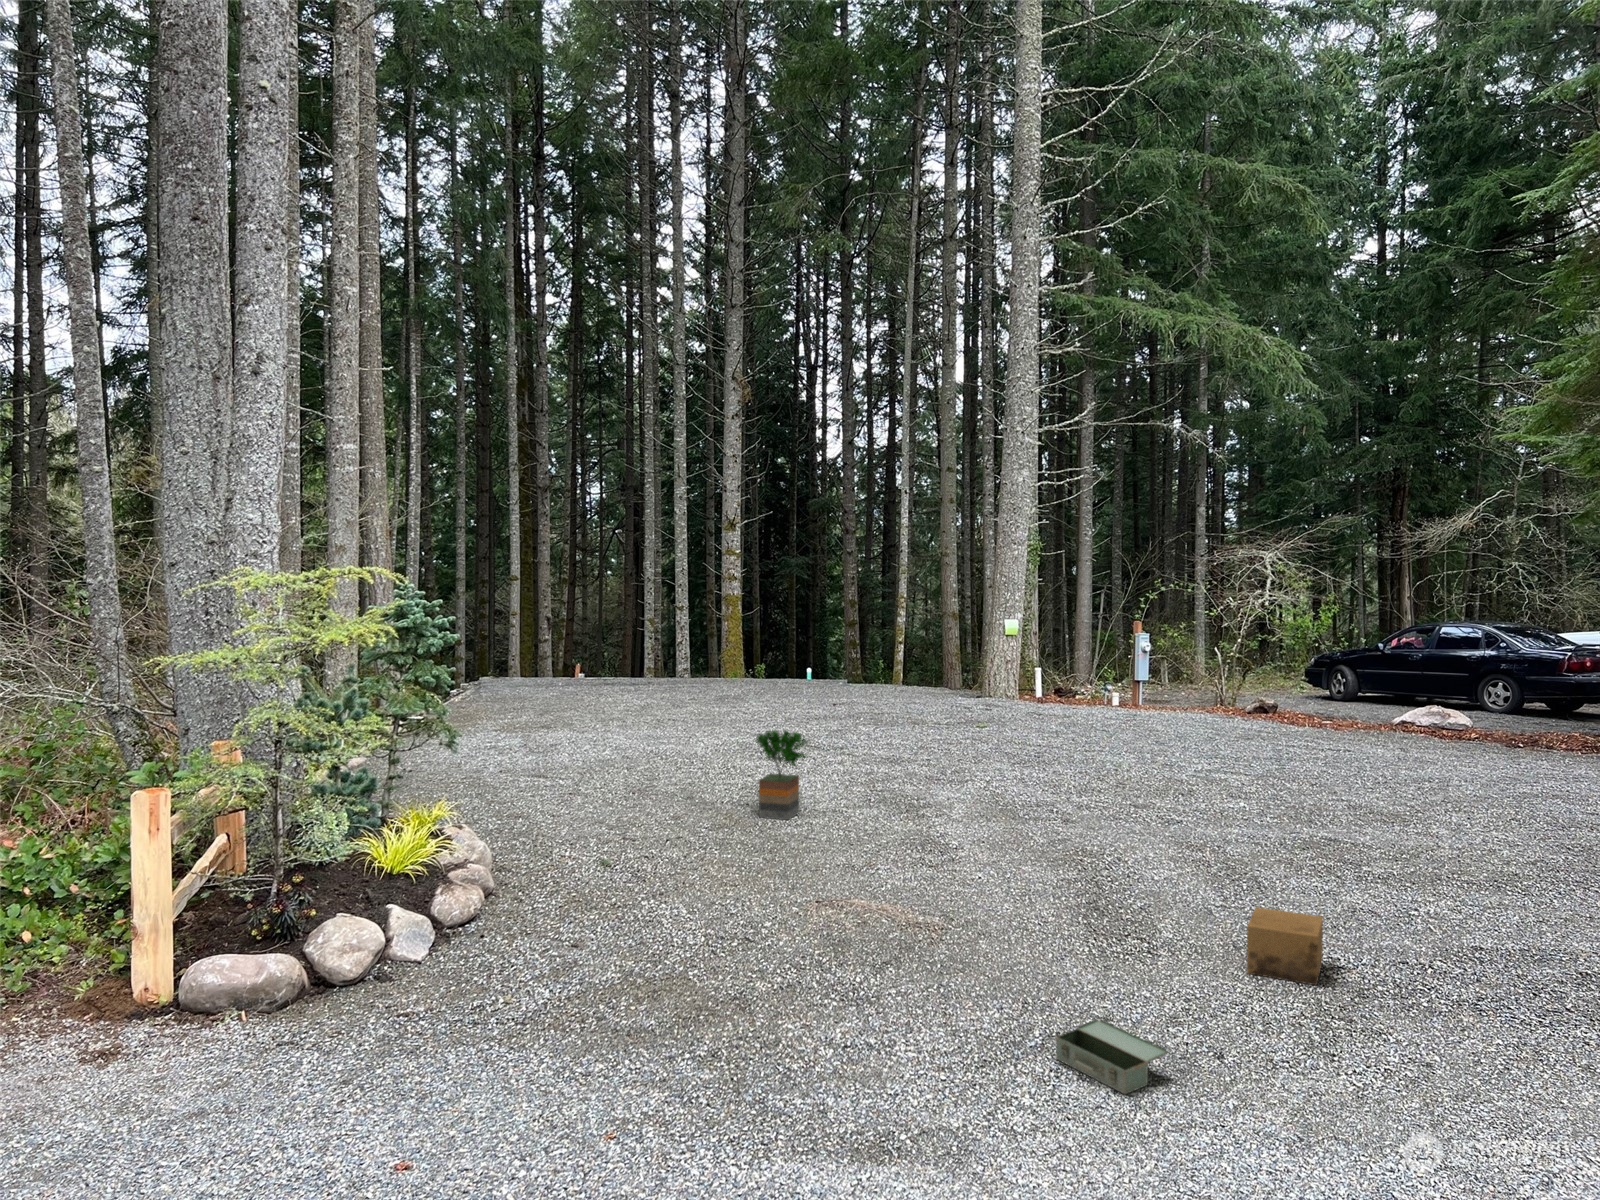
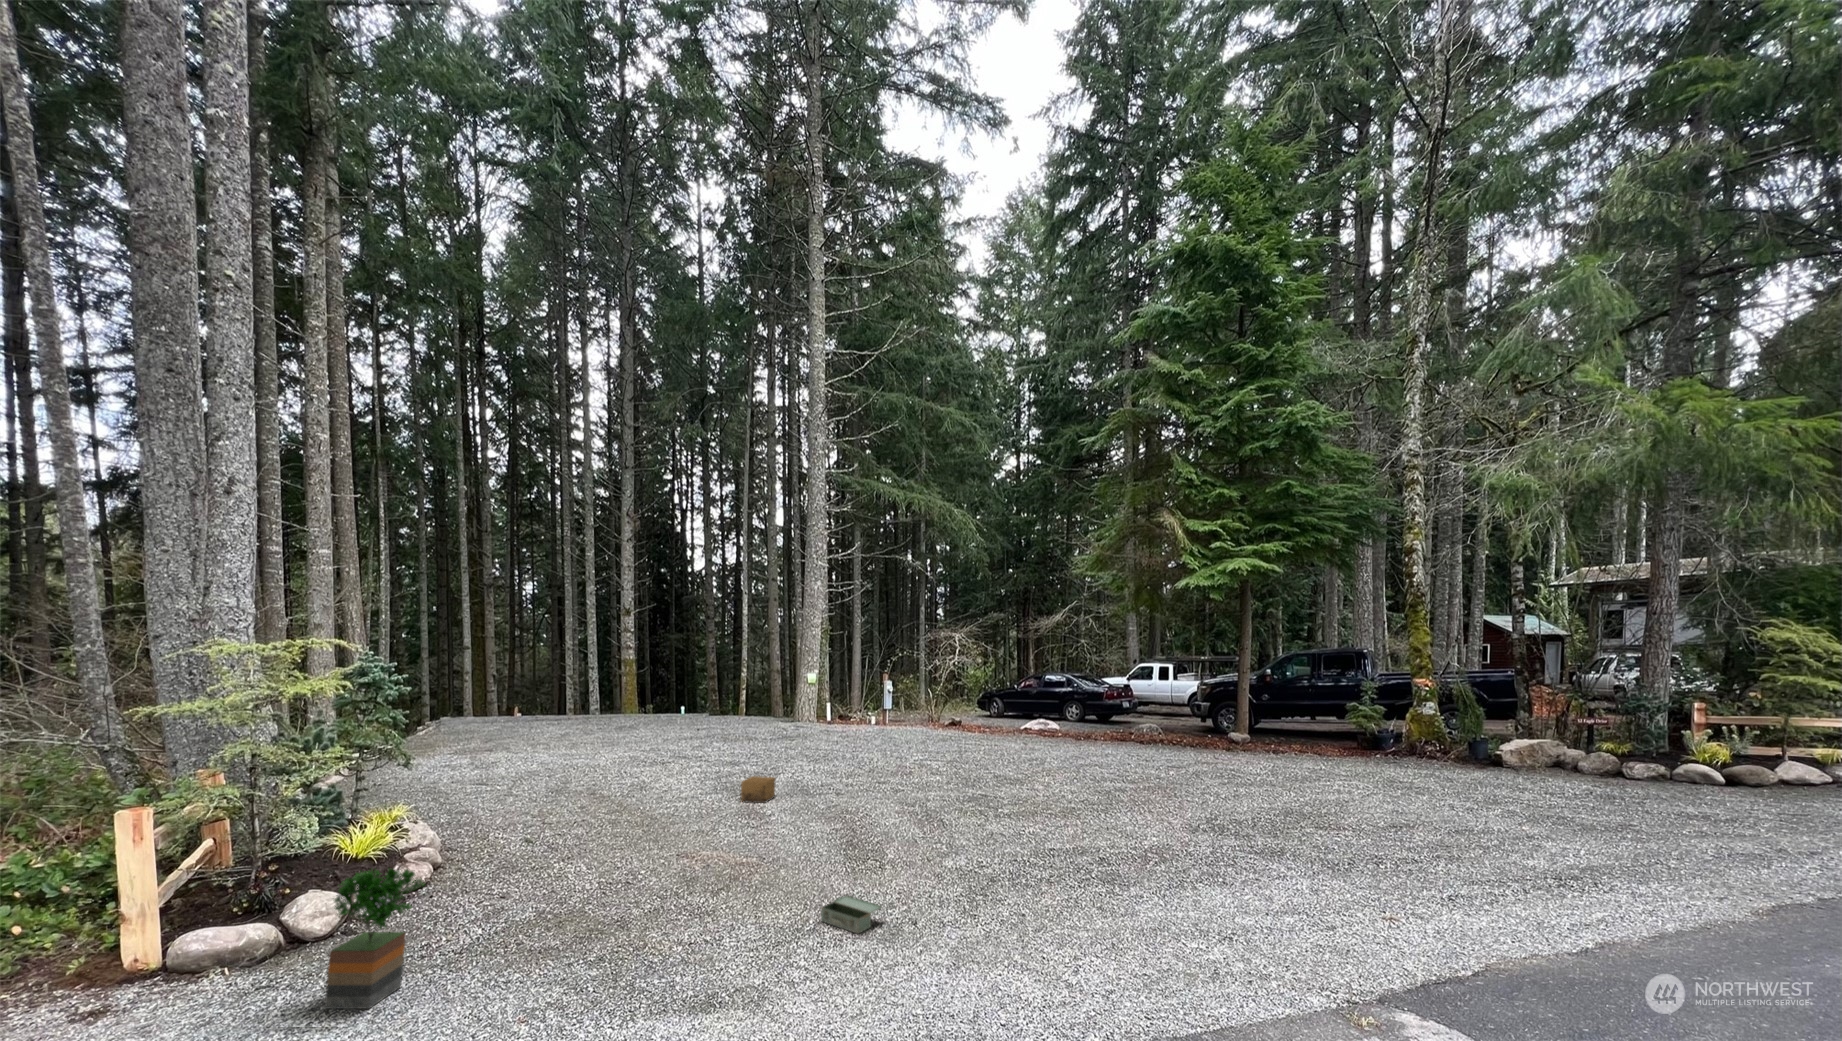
potted tree: present [756,730,808,820] -> present [325,869,424,1009]
cardboard box: present [1247,907,1323,985] -> present [741,776,776,803]

